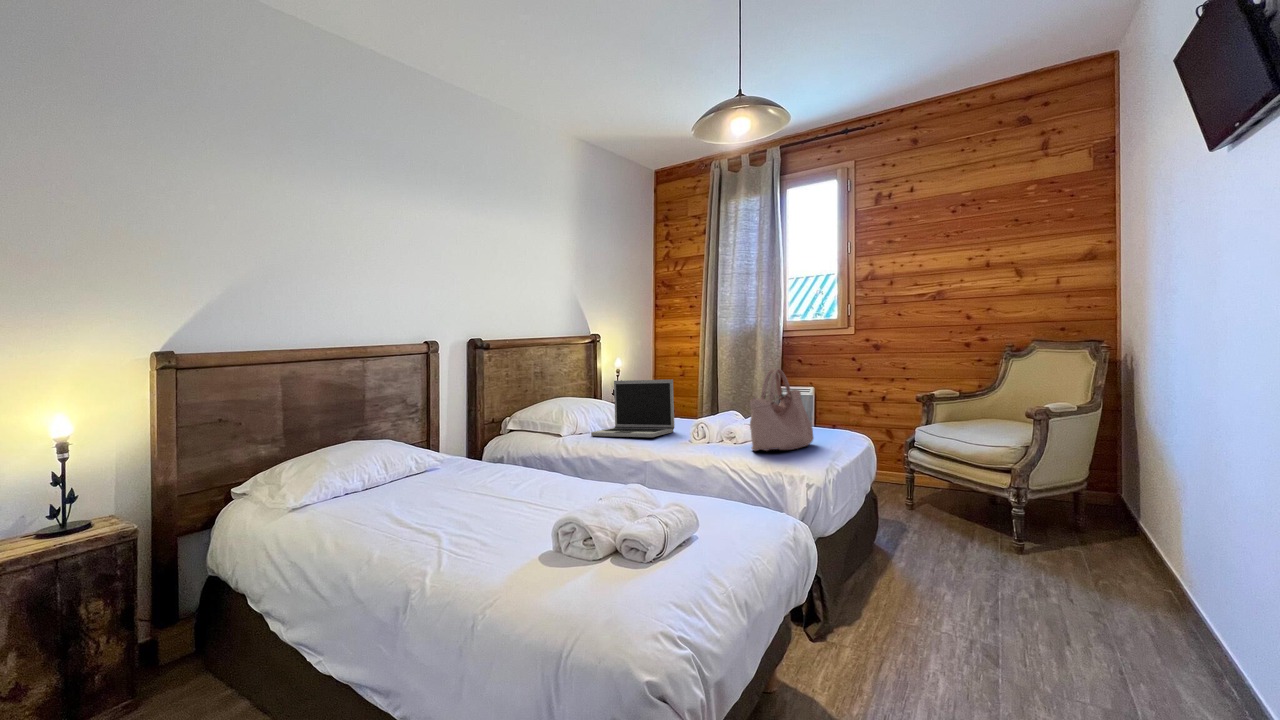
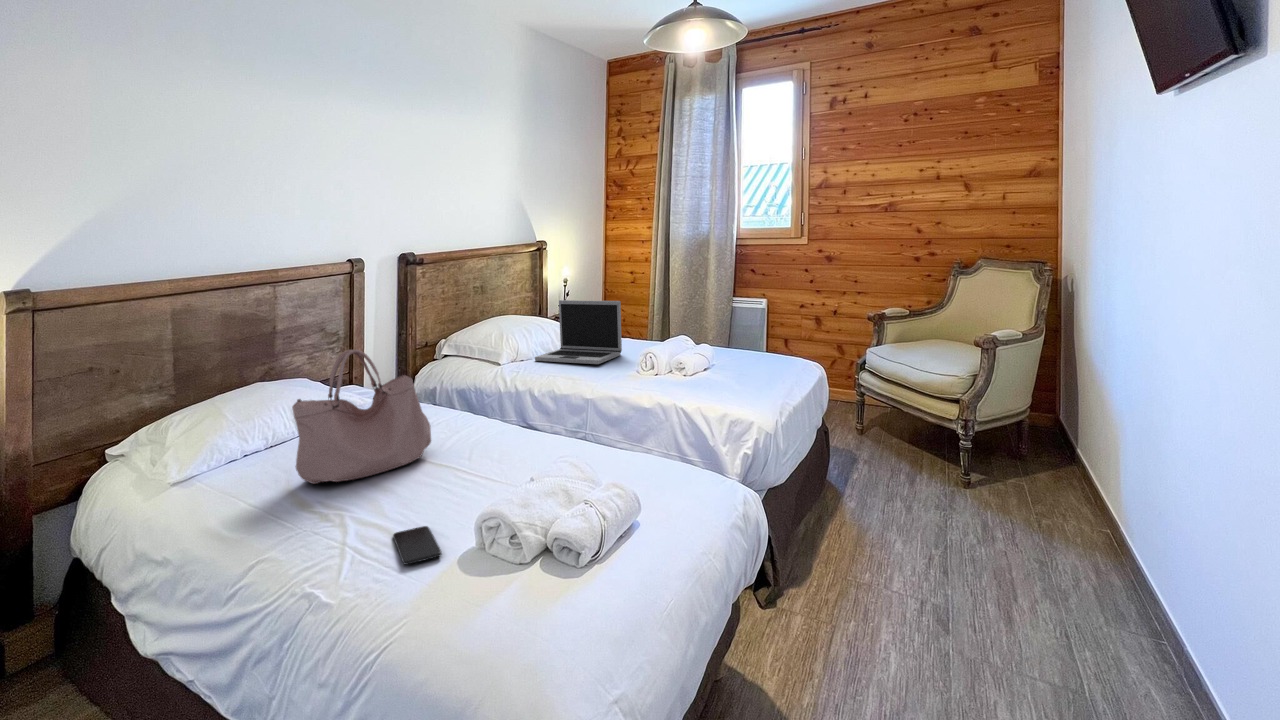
handbag: present [750,369,813,451] -> present [292,350,431,484]
smartphone: none [476,541,521,563] -> present [393,526,442,565]

